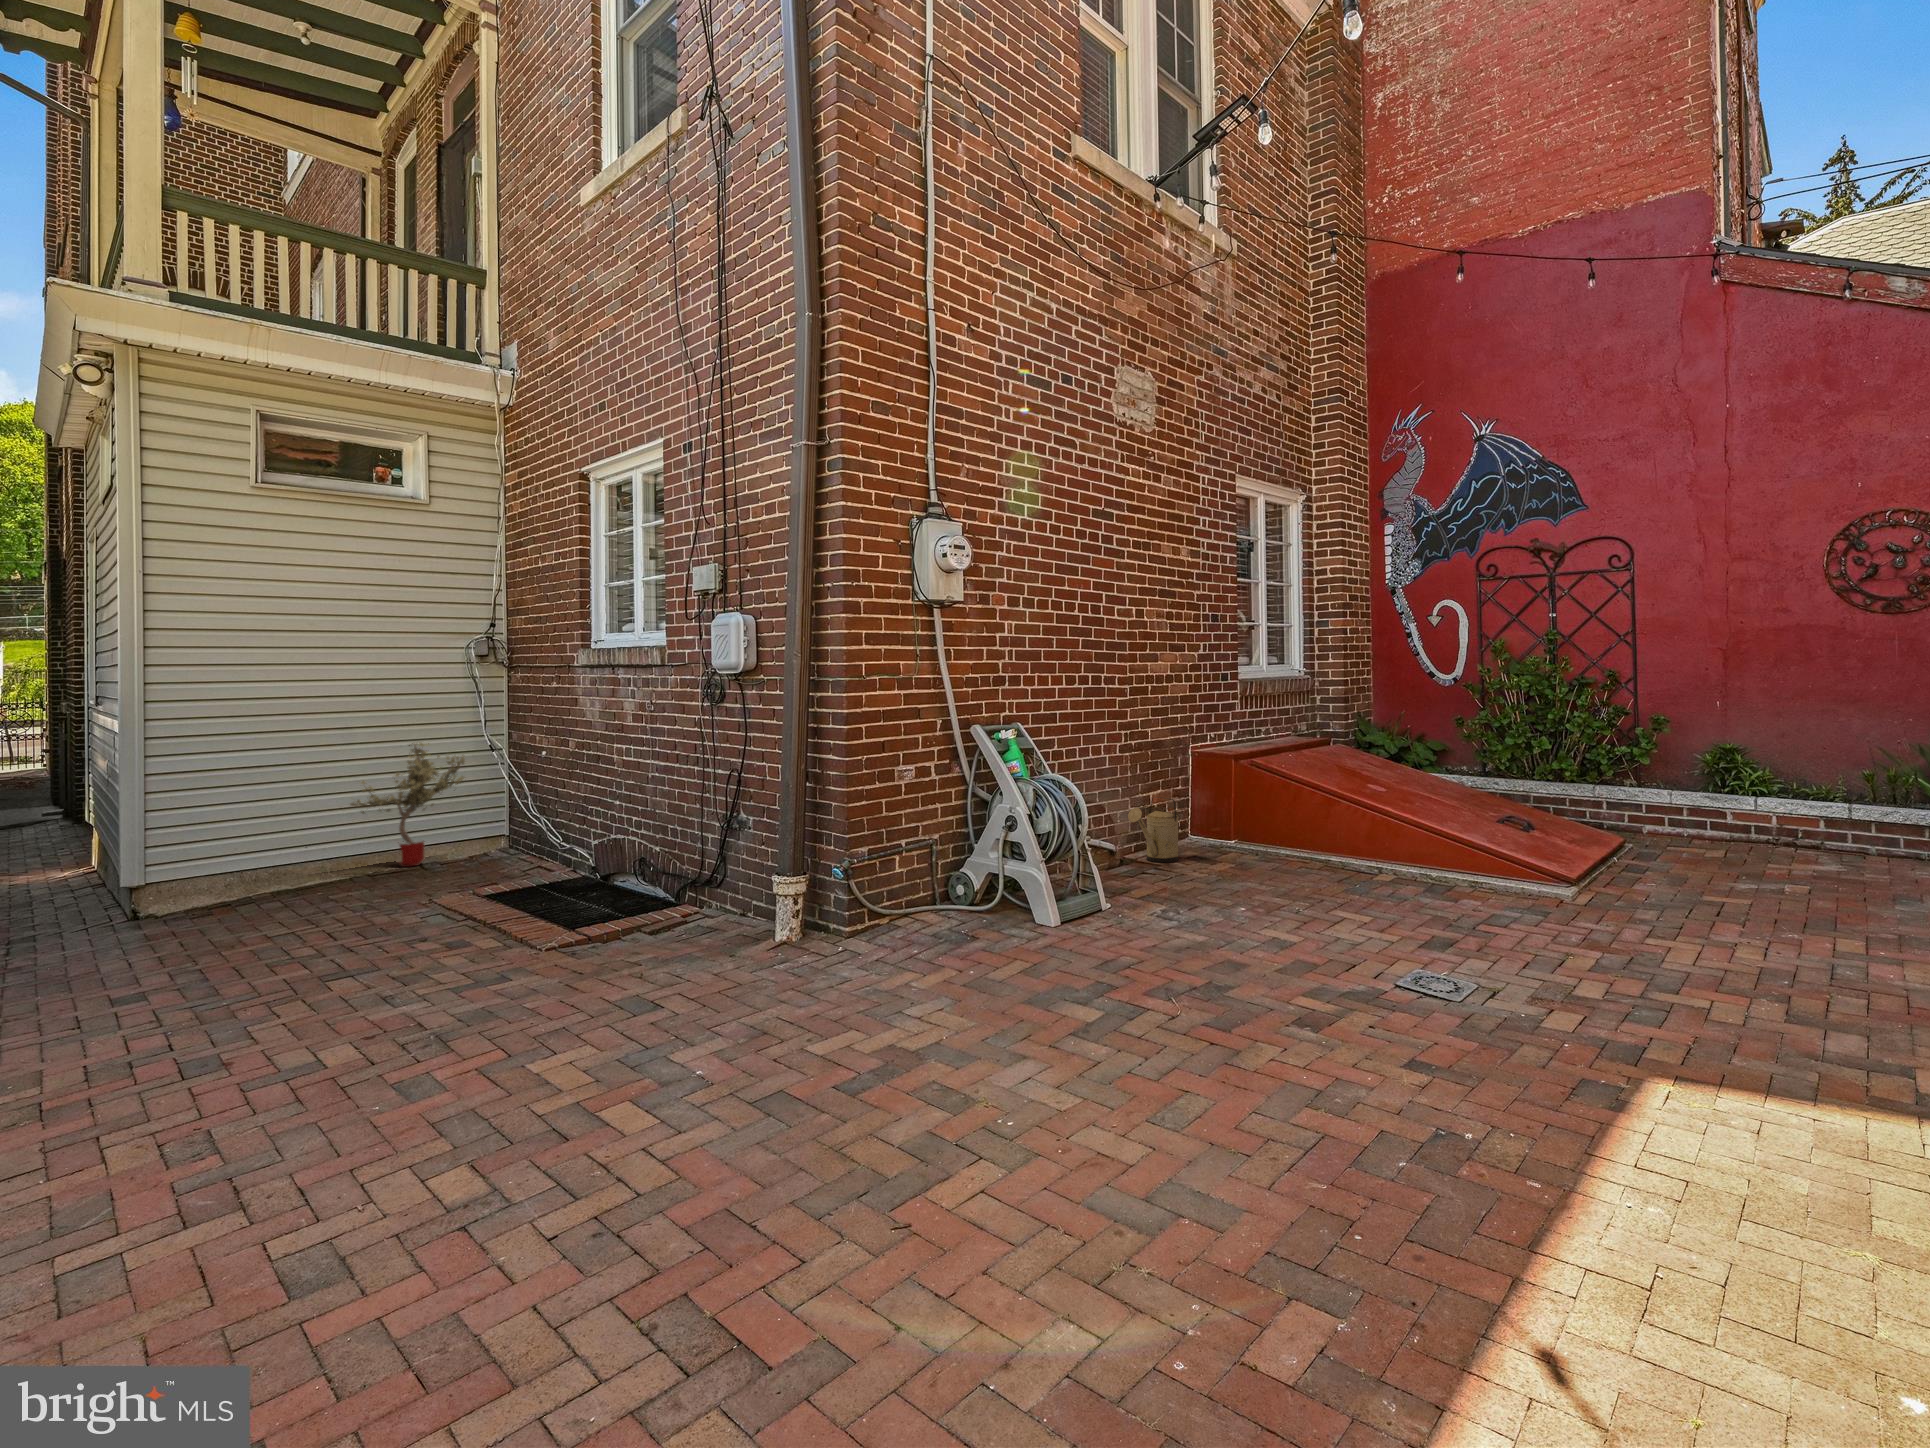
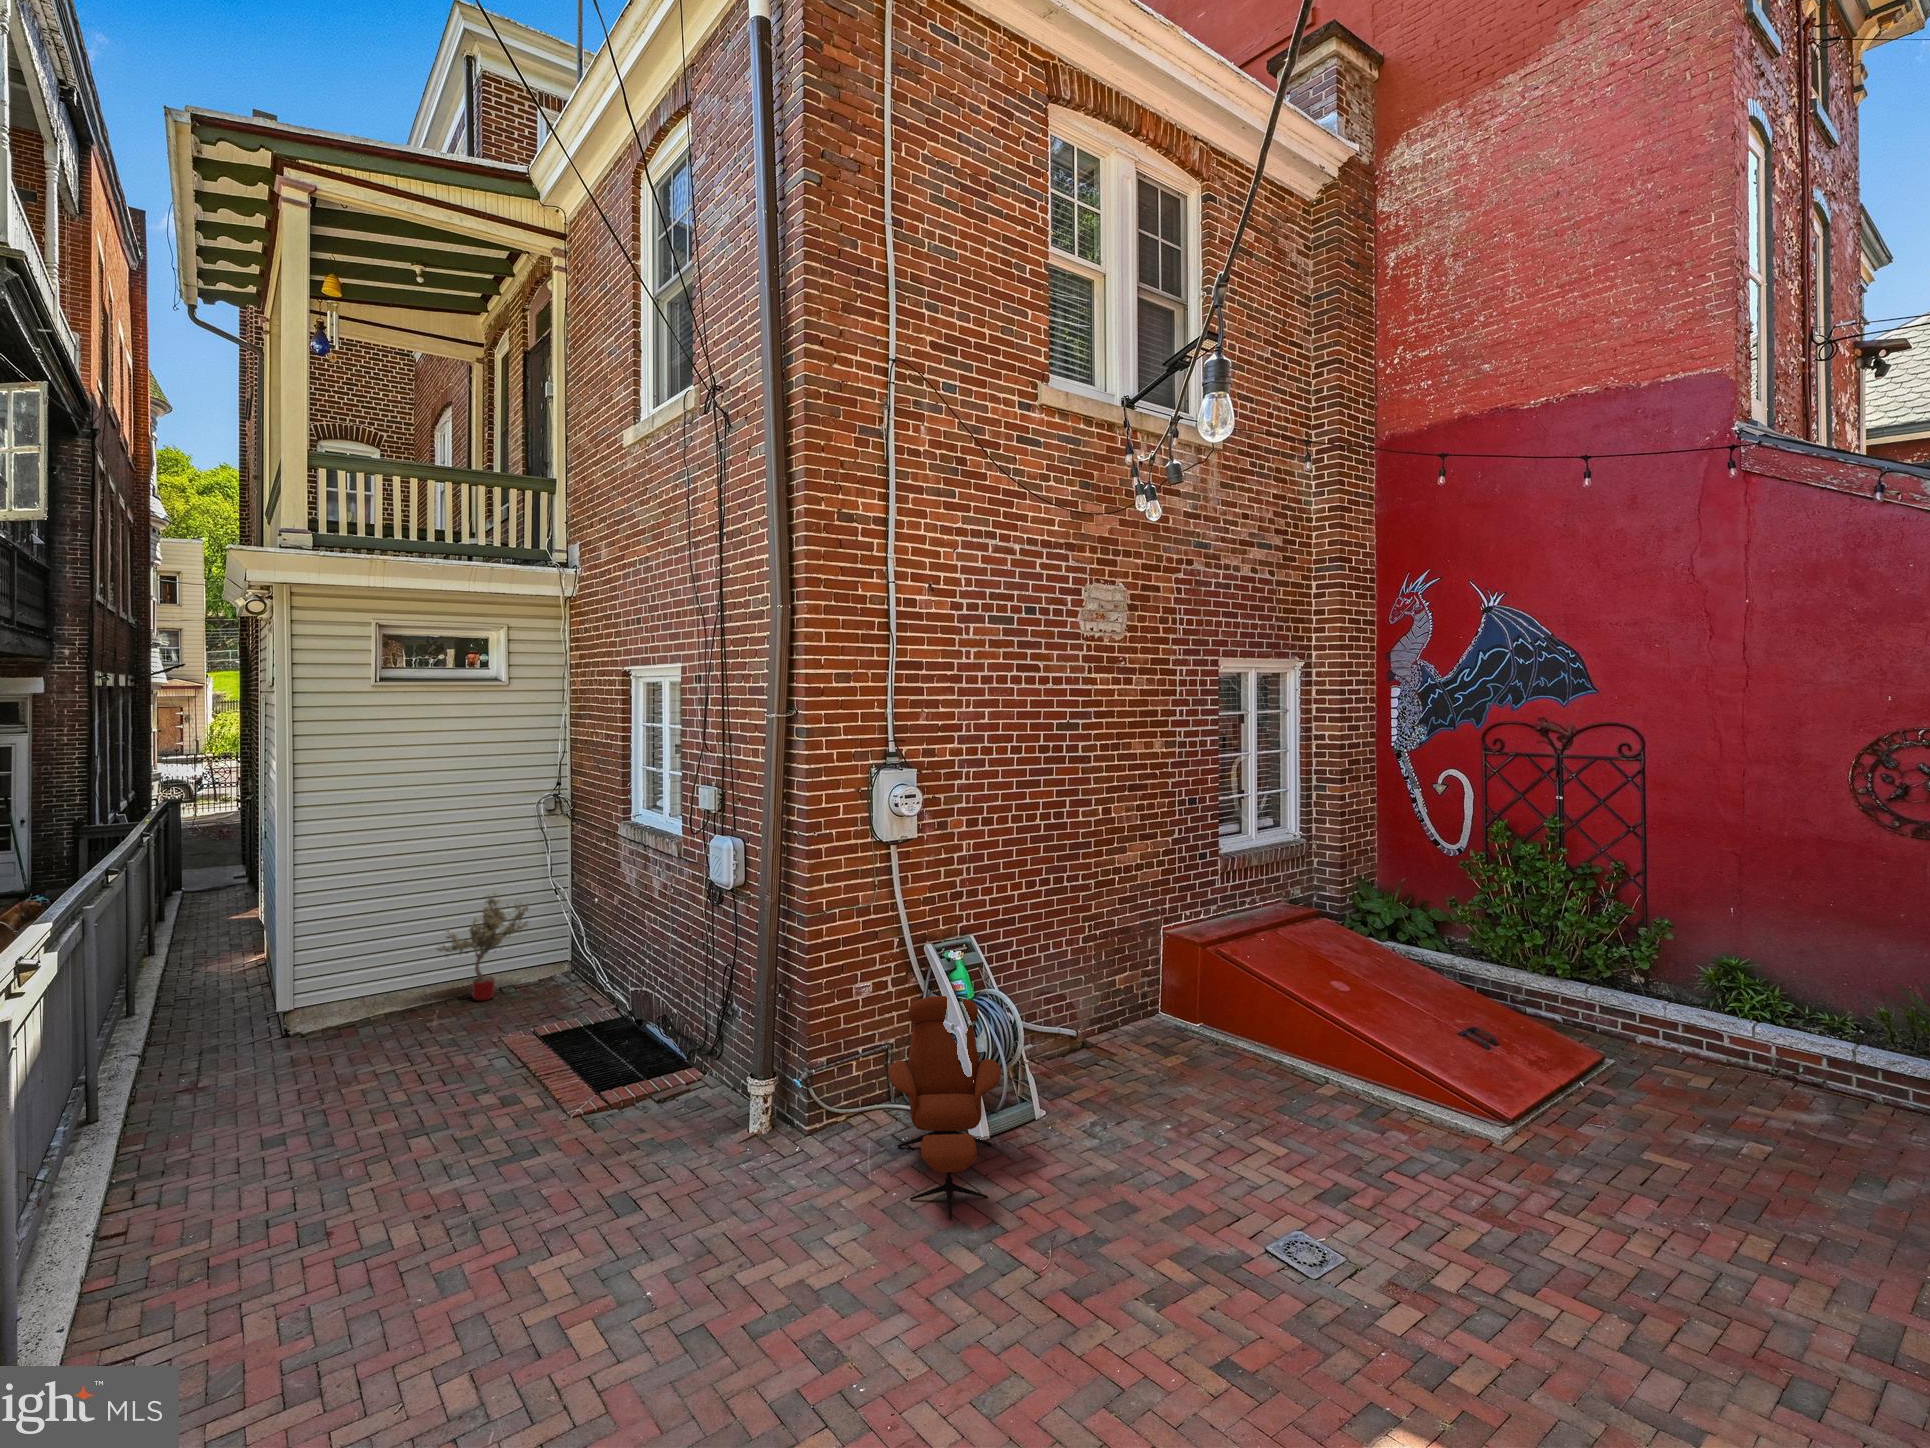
lounge chair: none [944,773,1076,975] -> present [888,996,1001,1220]
watering can: present [1128,797,1178,862] -> none [1087,987,1140,1054]

